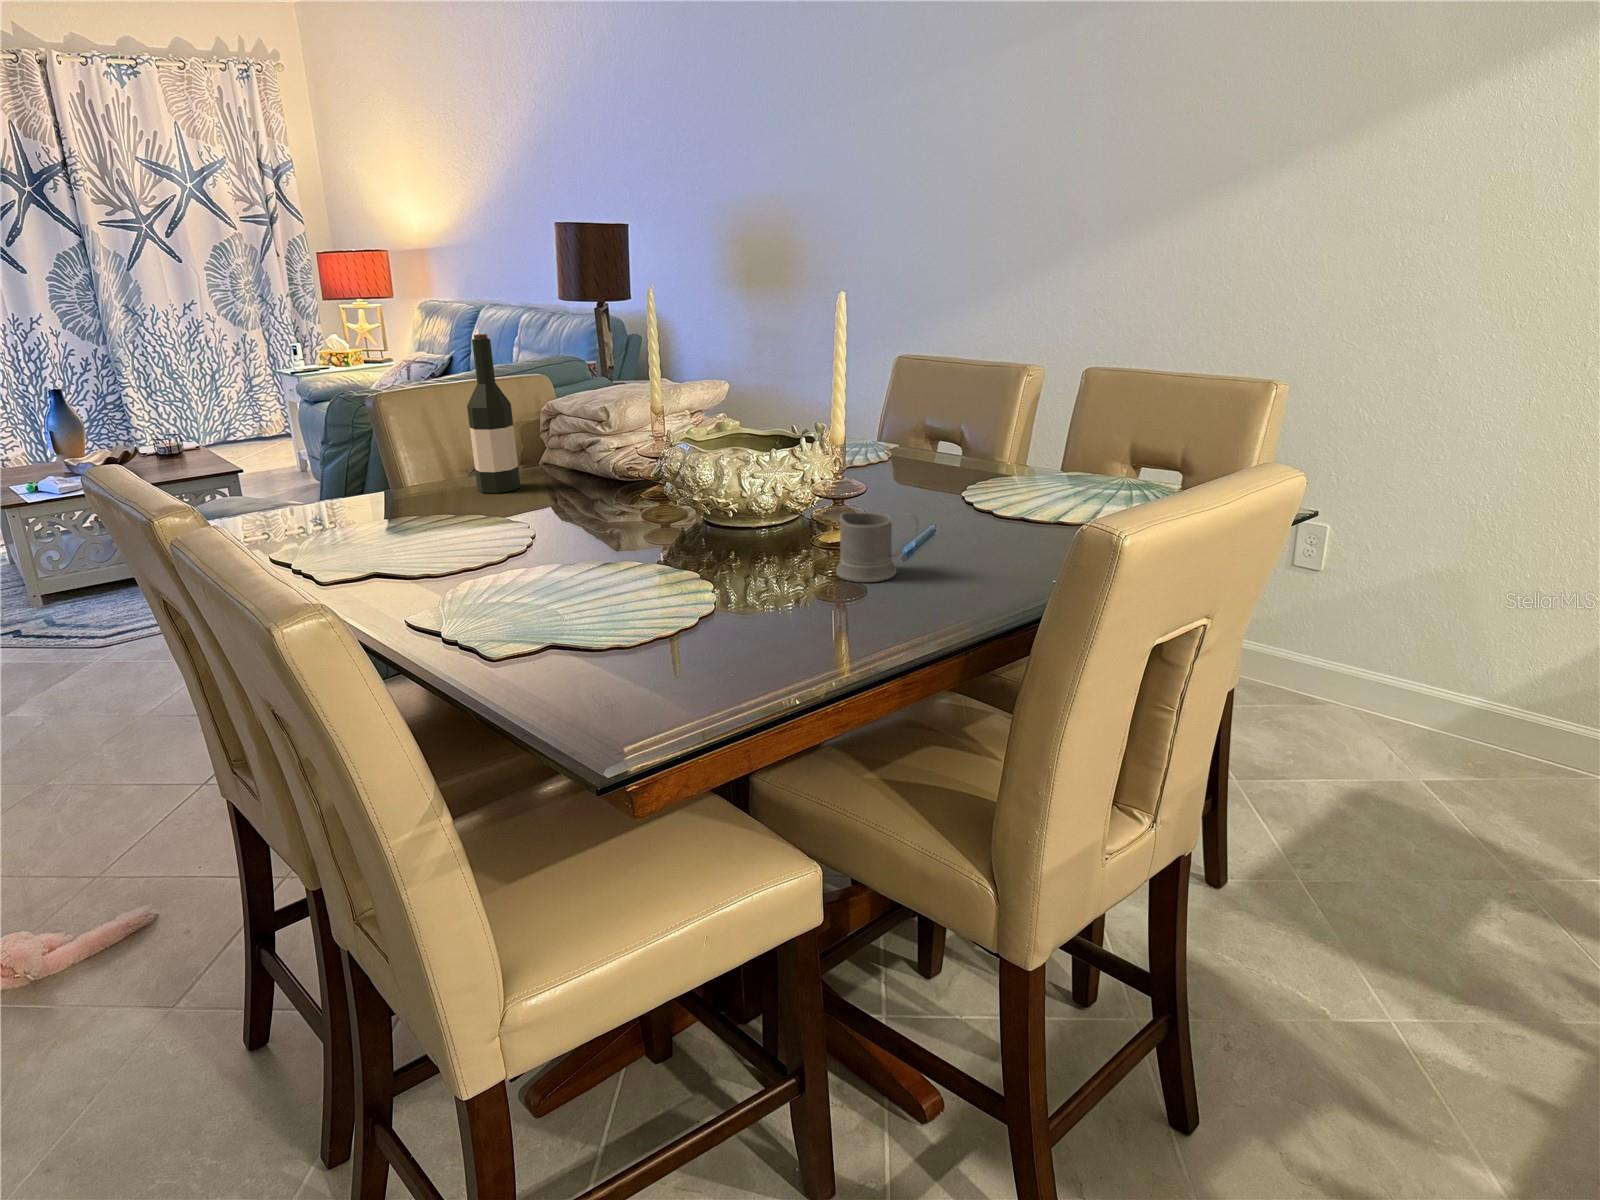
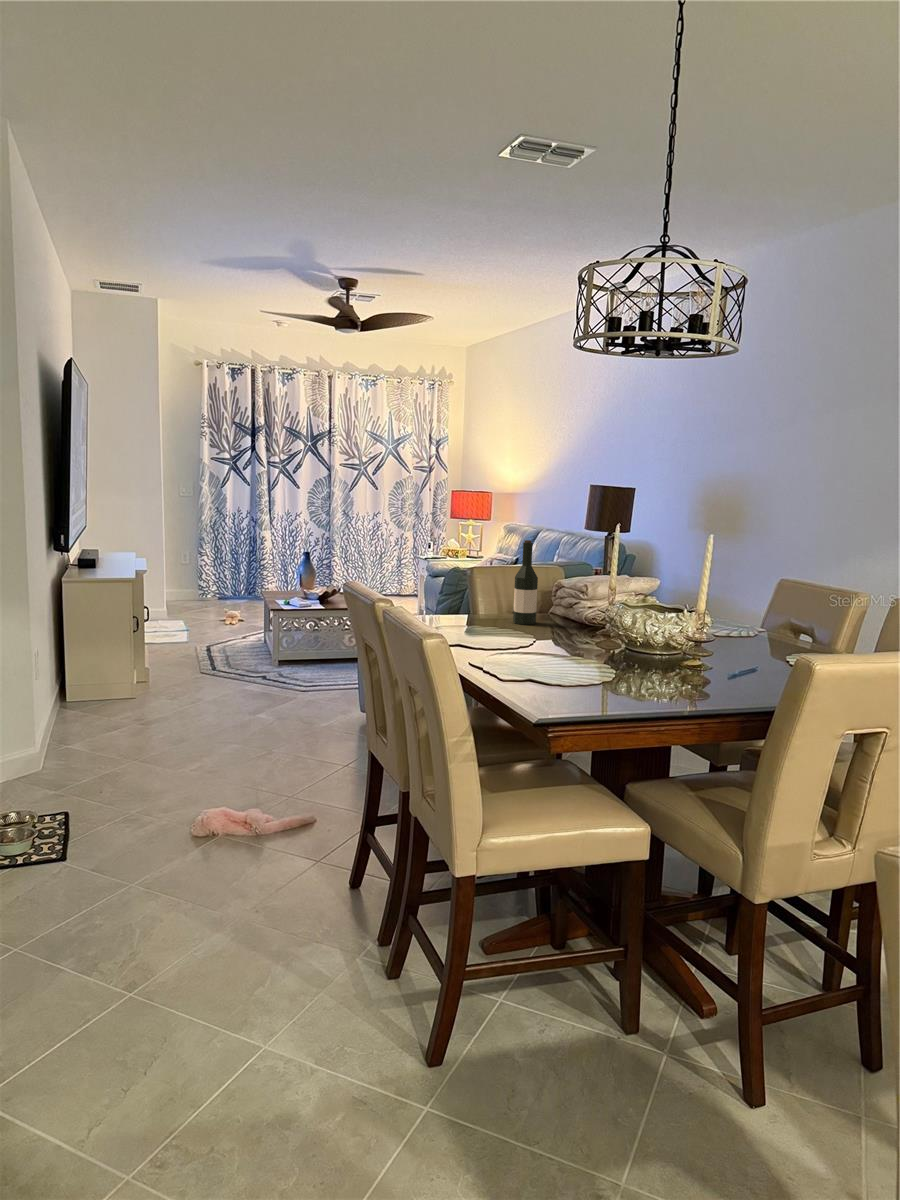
mug: present [836,512,919,582] -> none [686,647,734,686]

